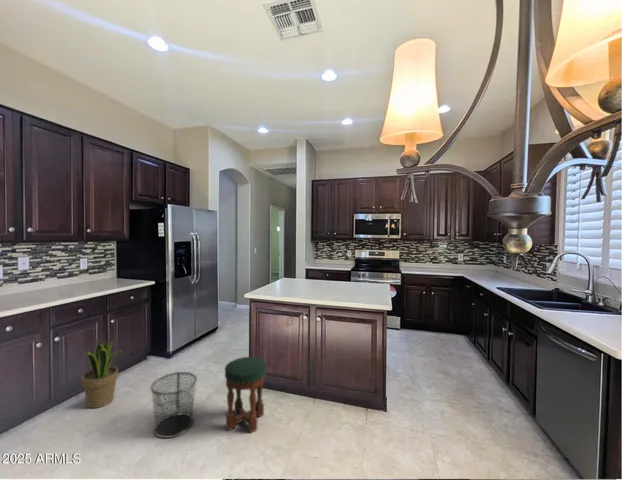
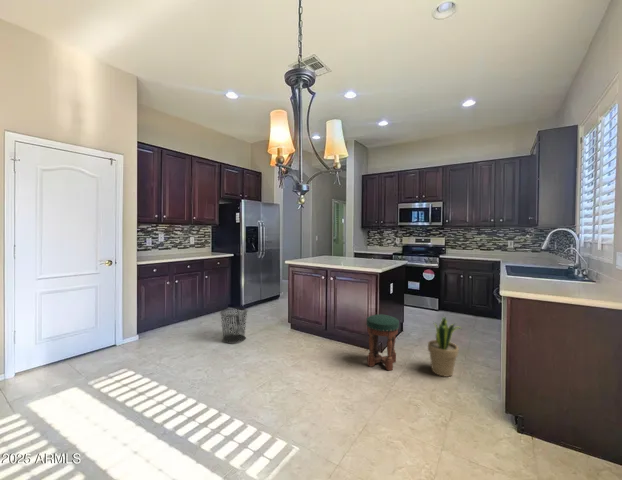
potted plant: present [81,342,121,408] -> present [428,317,460,377]
stool: present [225,357,266,432] -> present [366,314,399,370]

